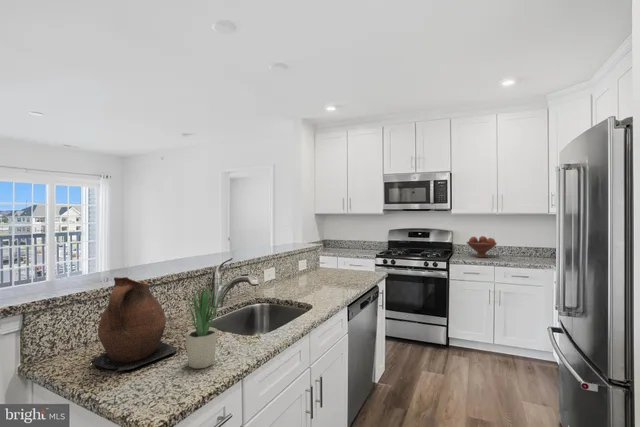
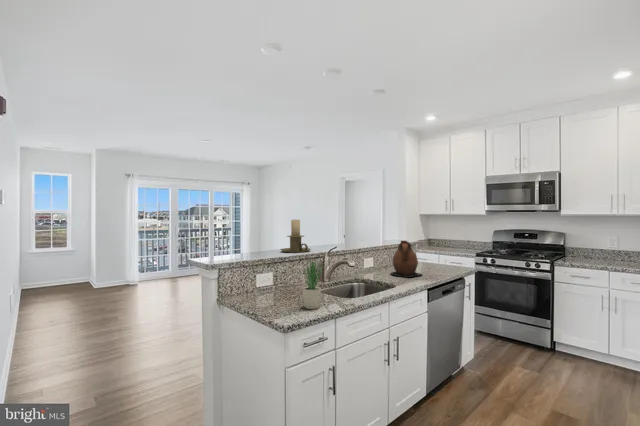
candle holder: none [146,220,194,269] -> present [281,219,310,253]
fruit bowl: present [467,236,497,257] -> none [581,239,620,262]
ceramic pitcher: present [92,277,177,371] -> present [391,241,422,277]

